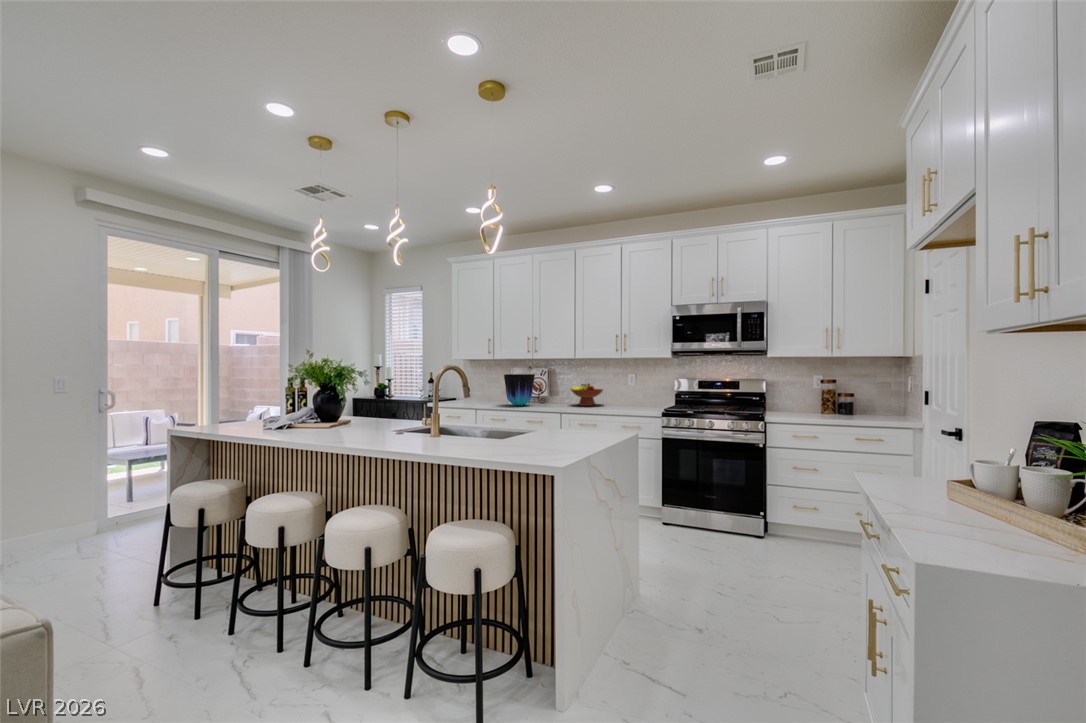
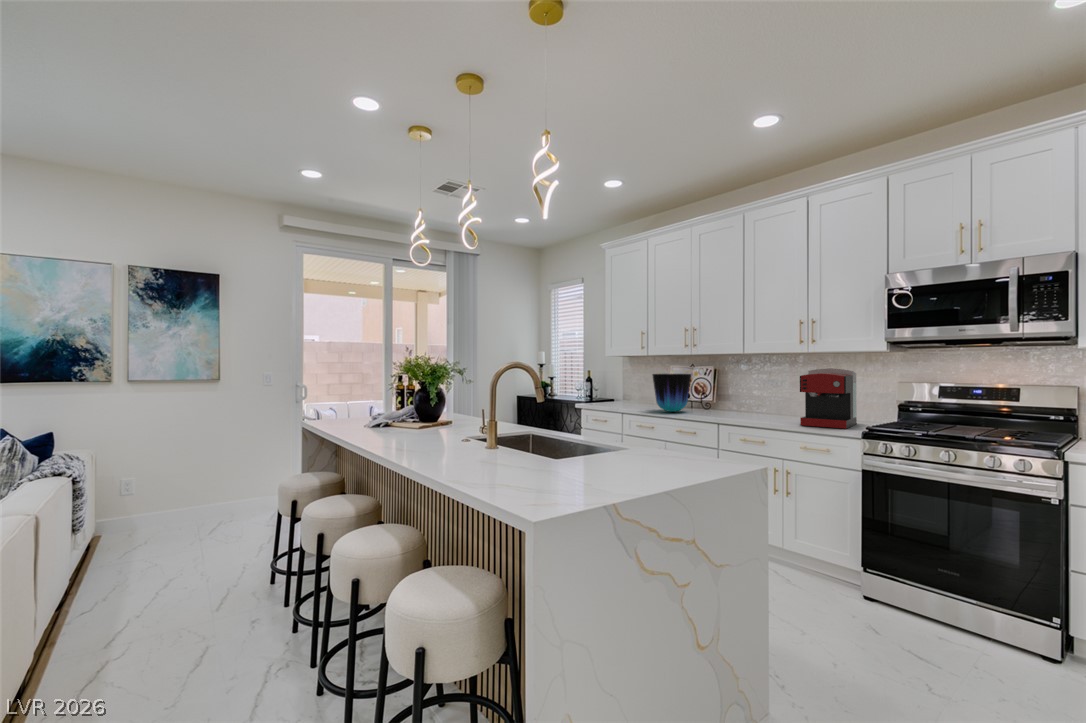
coffee maker: none [620,370,652,411] -> present [800,368,857,429]
fruit bowl: present [571,384,603,406] -> none [737,386,785,416]

